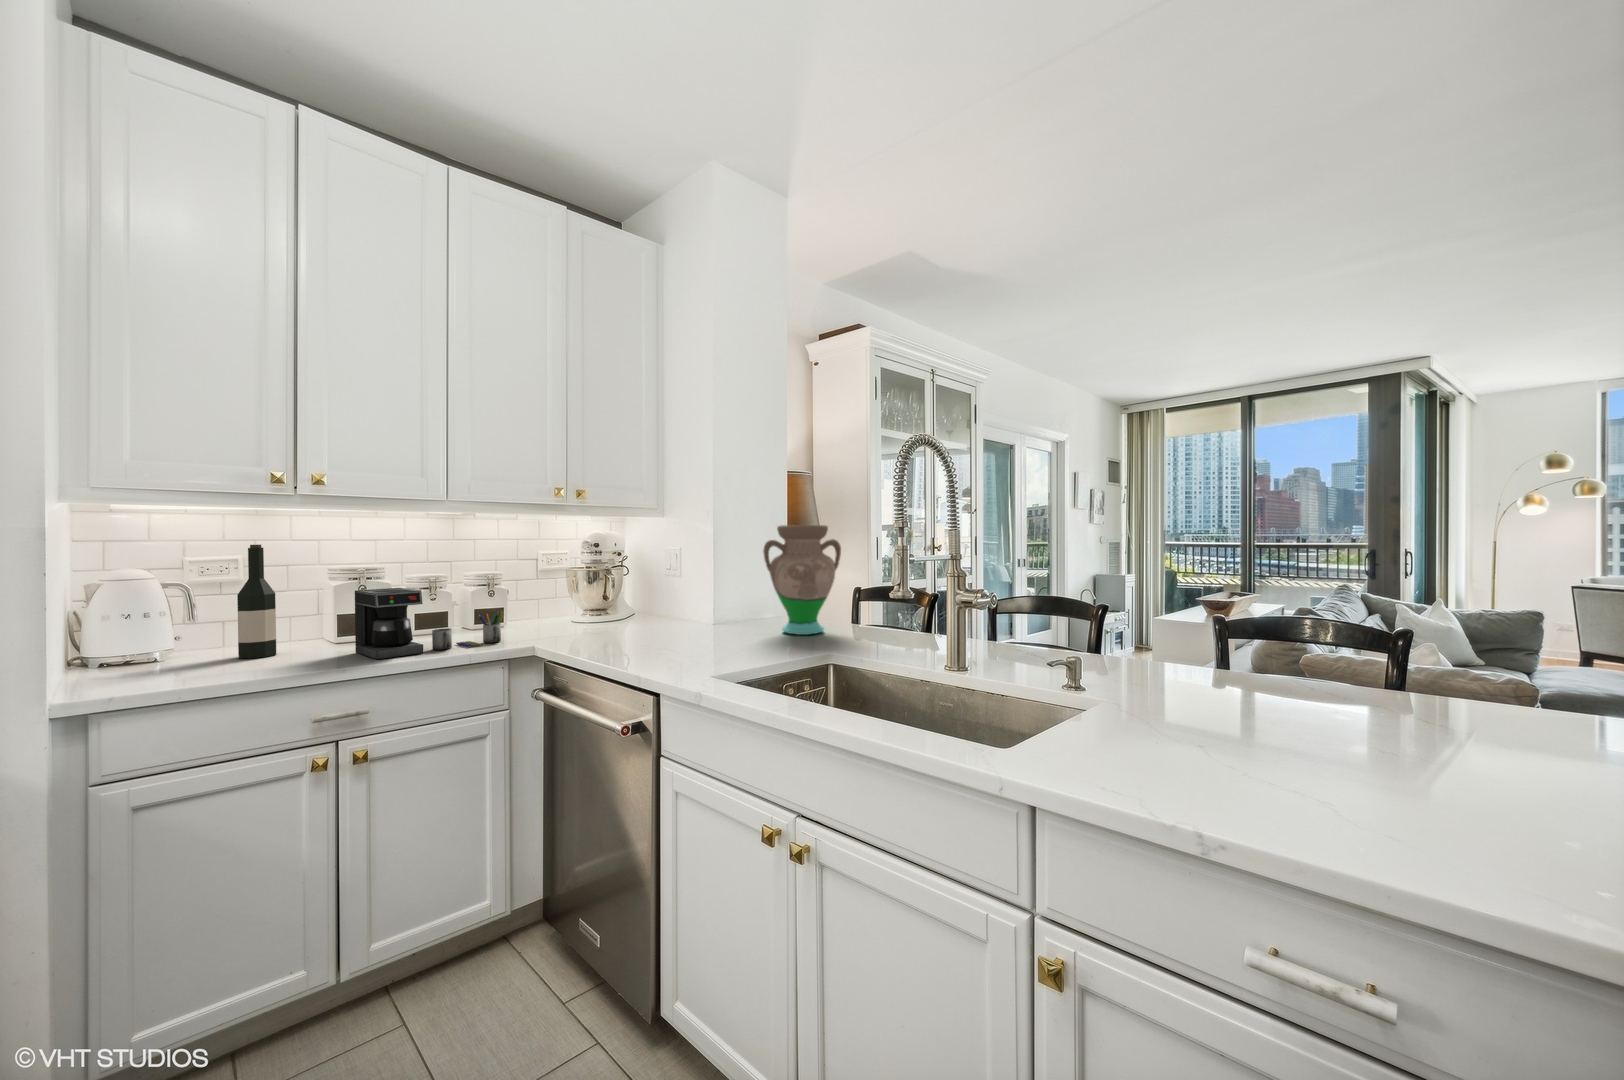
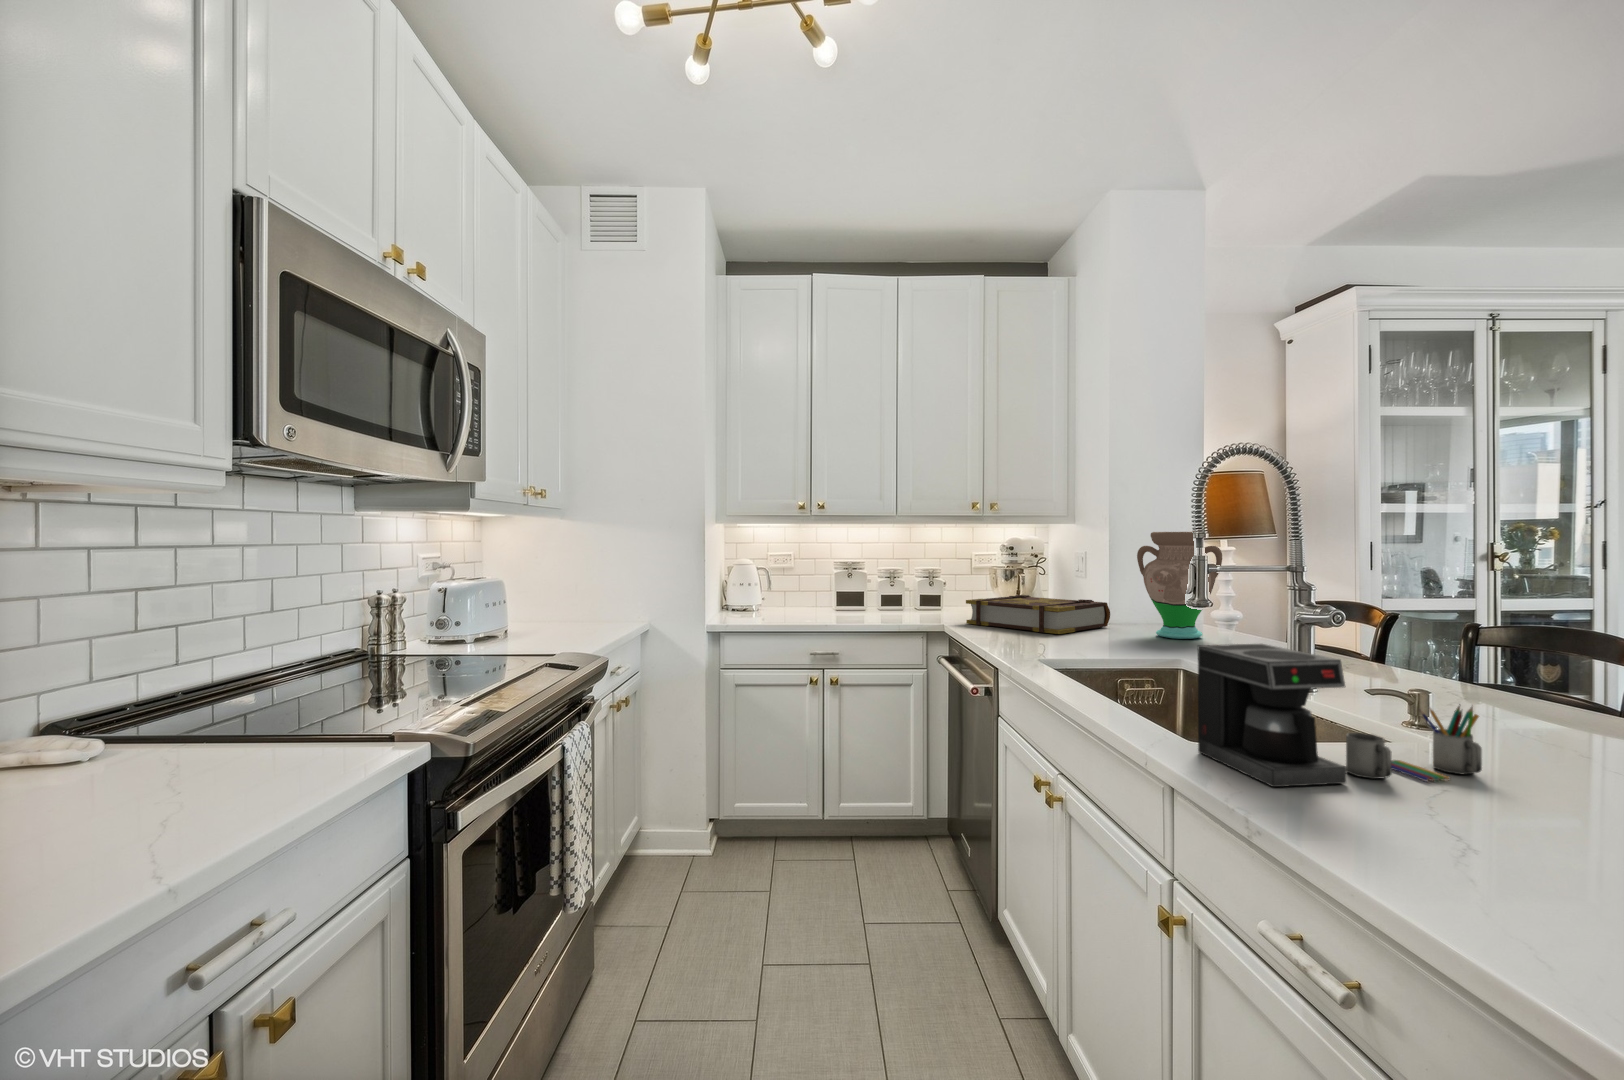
wine bottle: present [237,545,276,658] -> none [786,545,805,614]
coffee maker: present [355,588,504,659] -> present [1198,644,1482,787]
book: none [563,600,724,644] -> present [966,595,1110,634]

